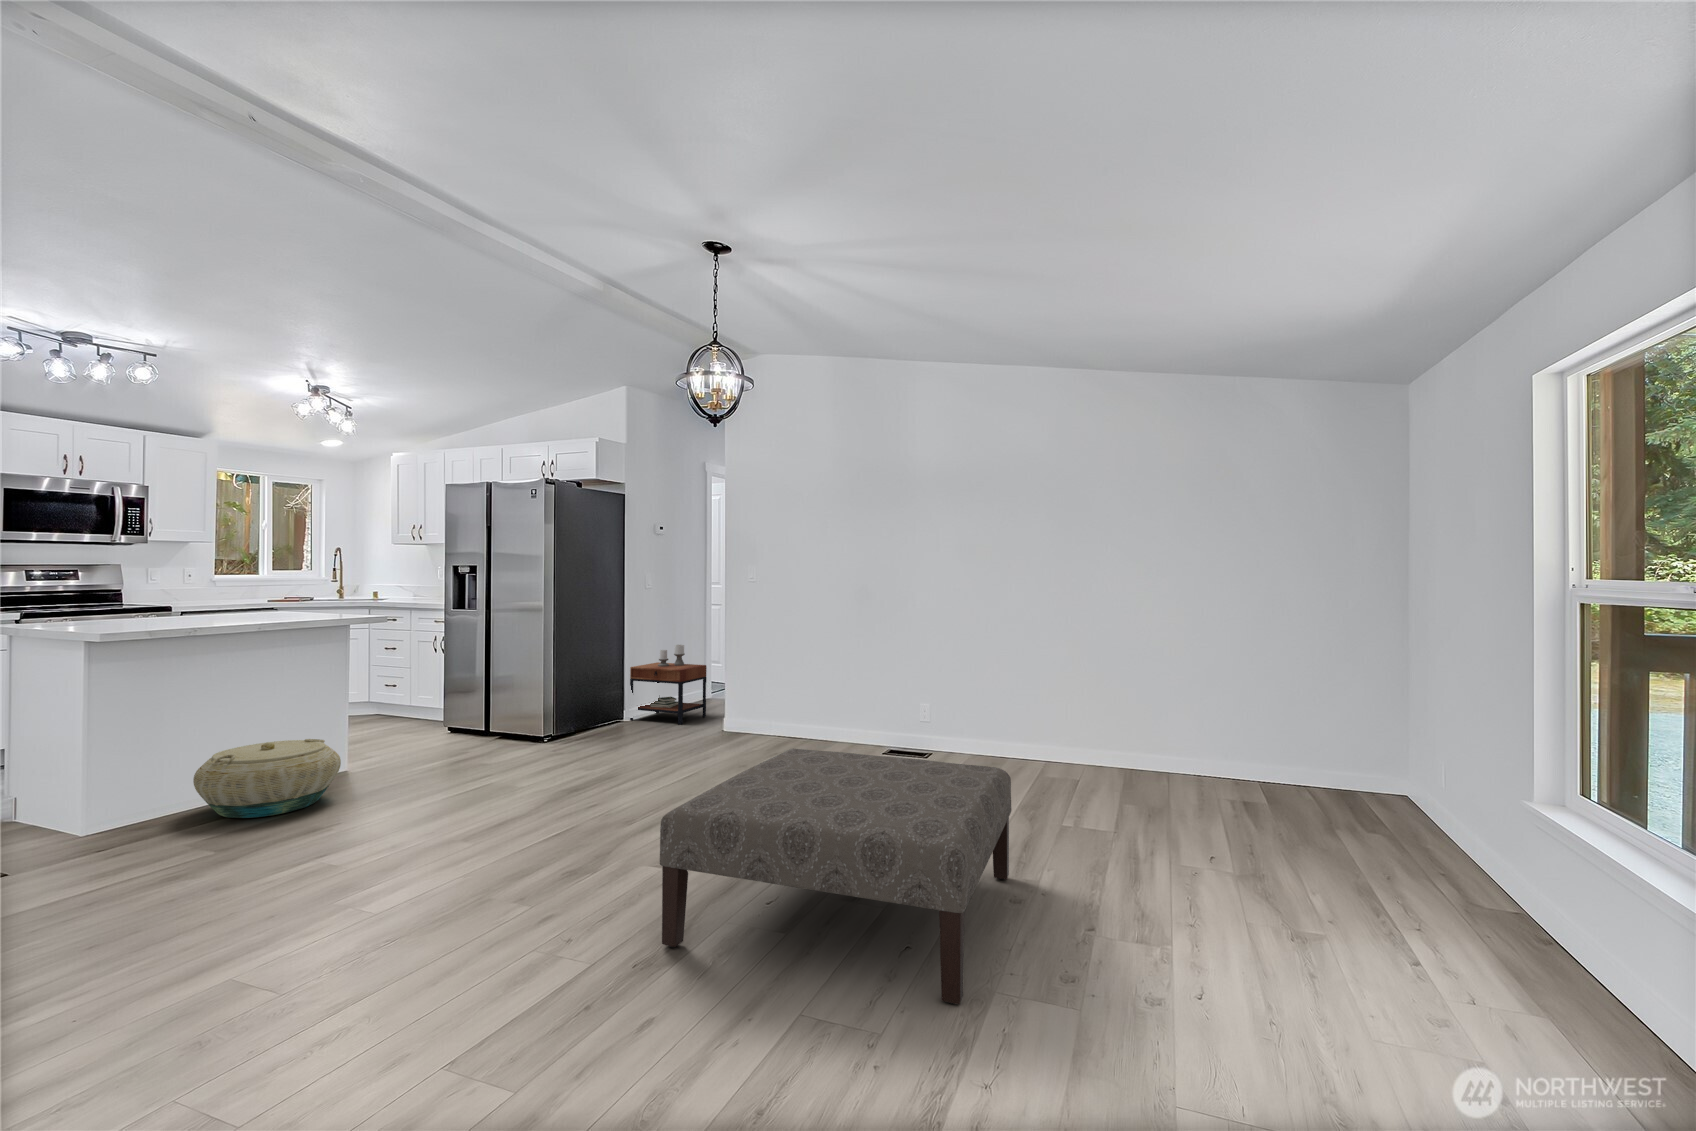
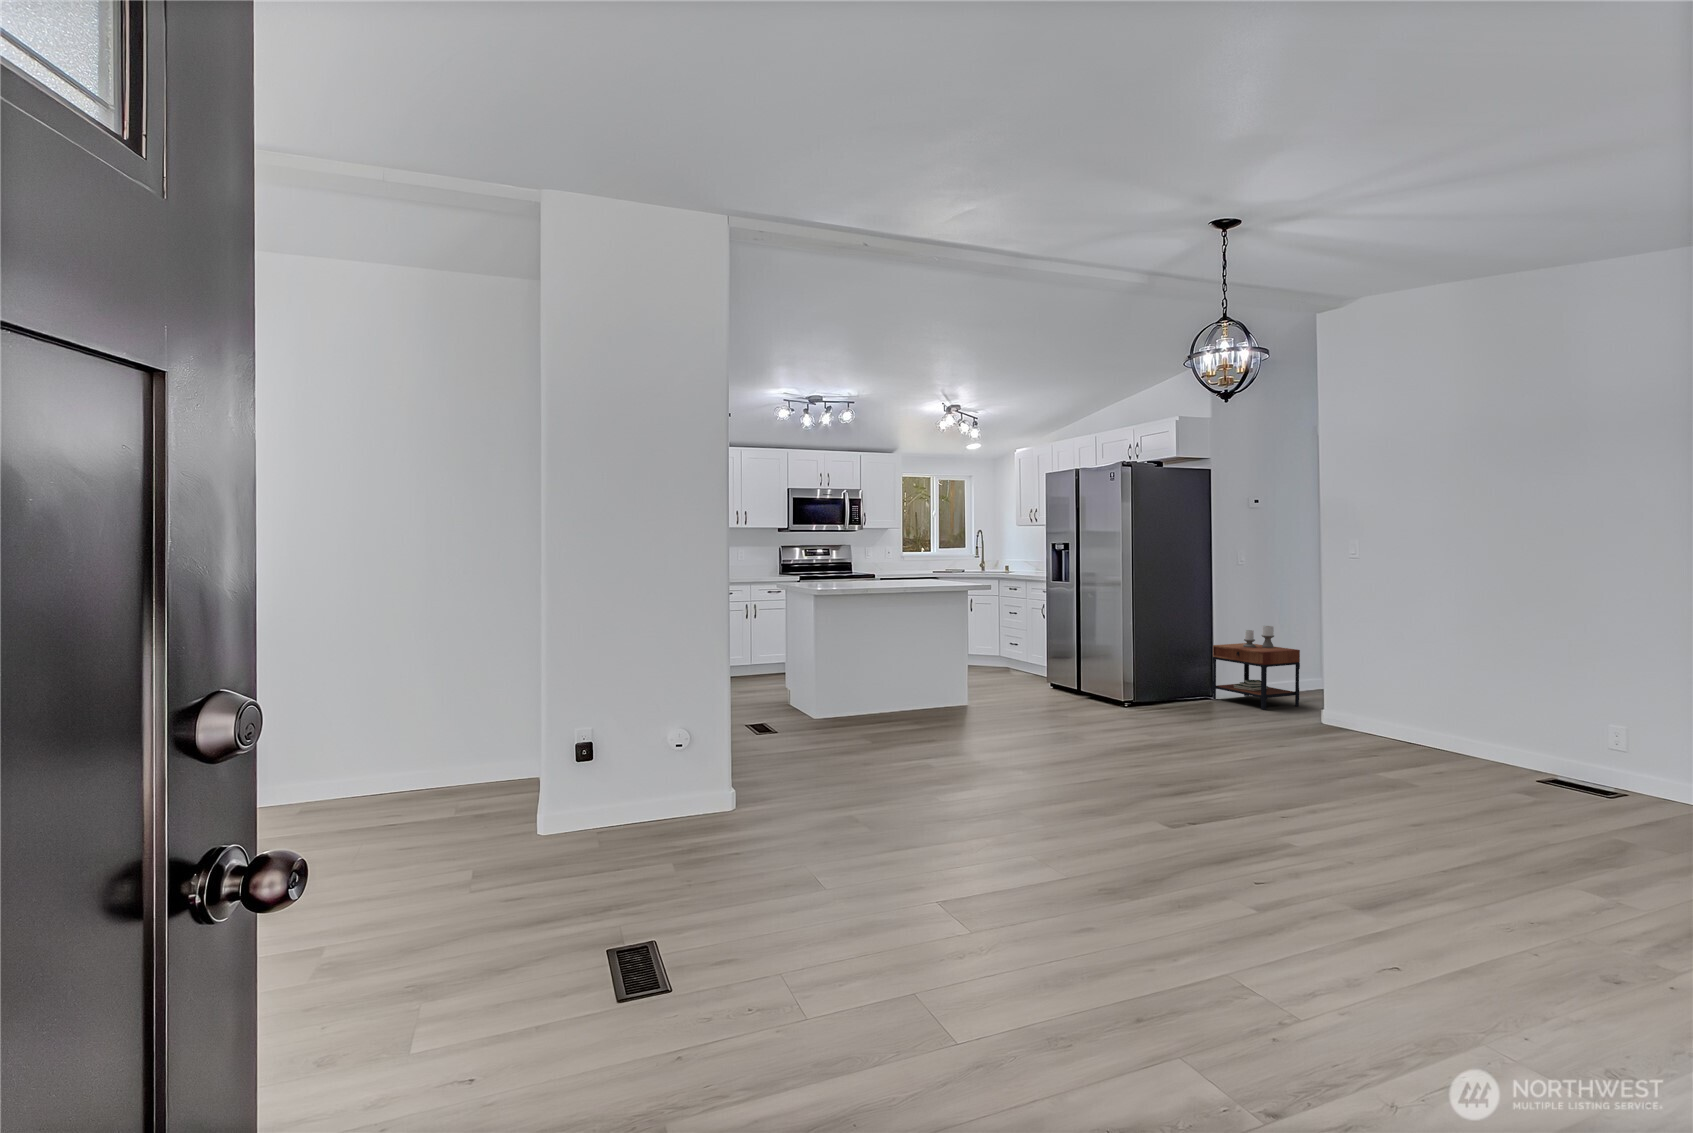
basket: present [193,739,341,818] -> none [872,675,954,726]
ottoman: present [660,748,1011,1004] -> none [1113,733,1551,982]

